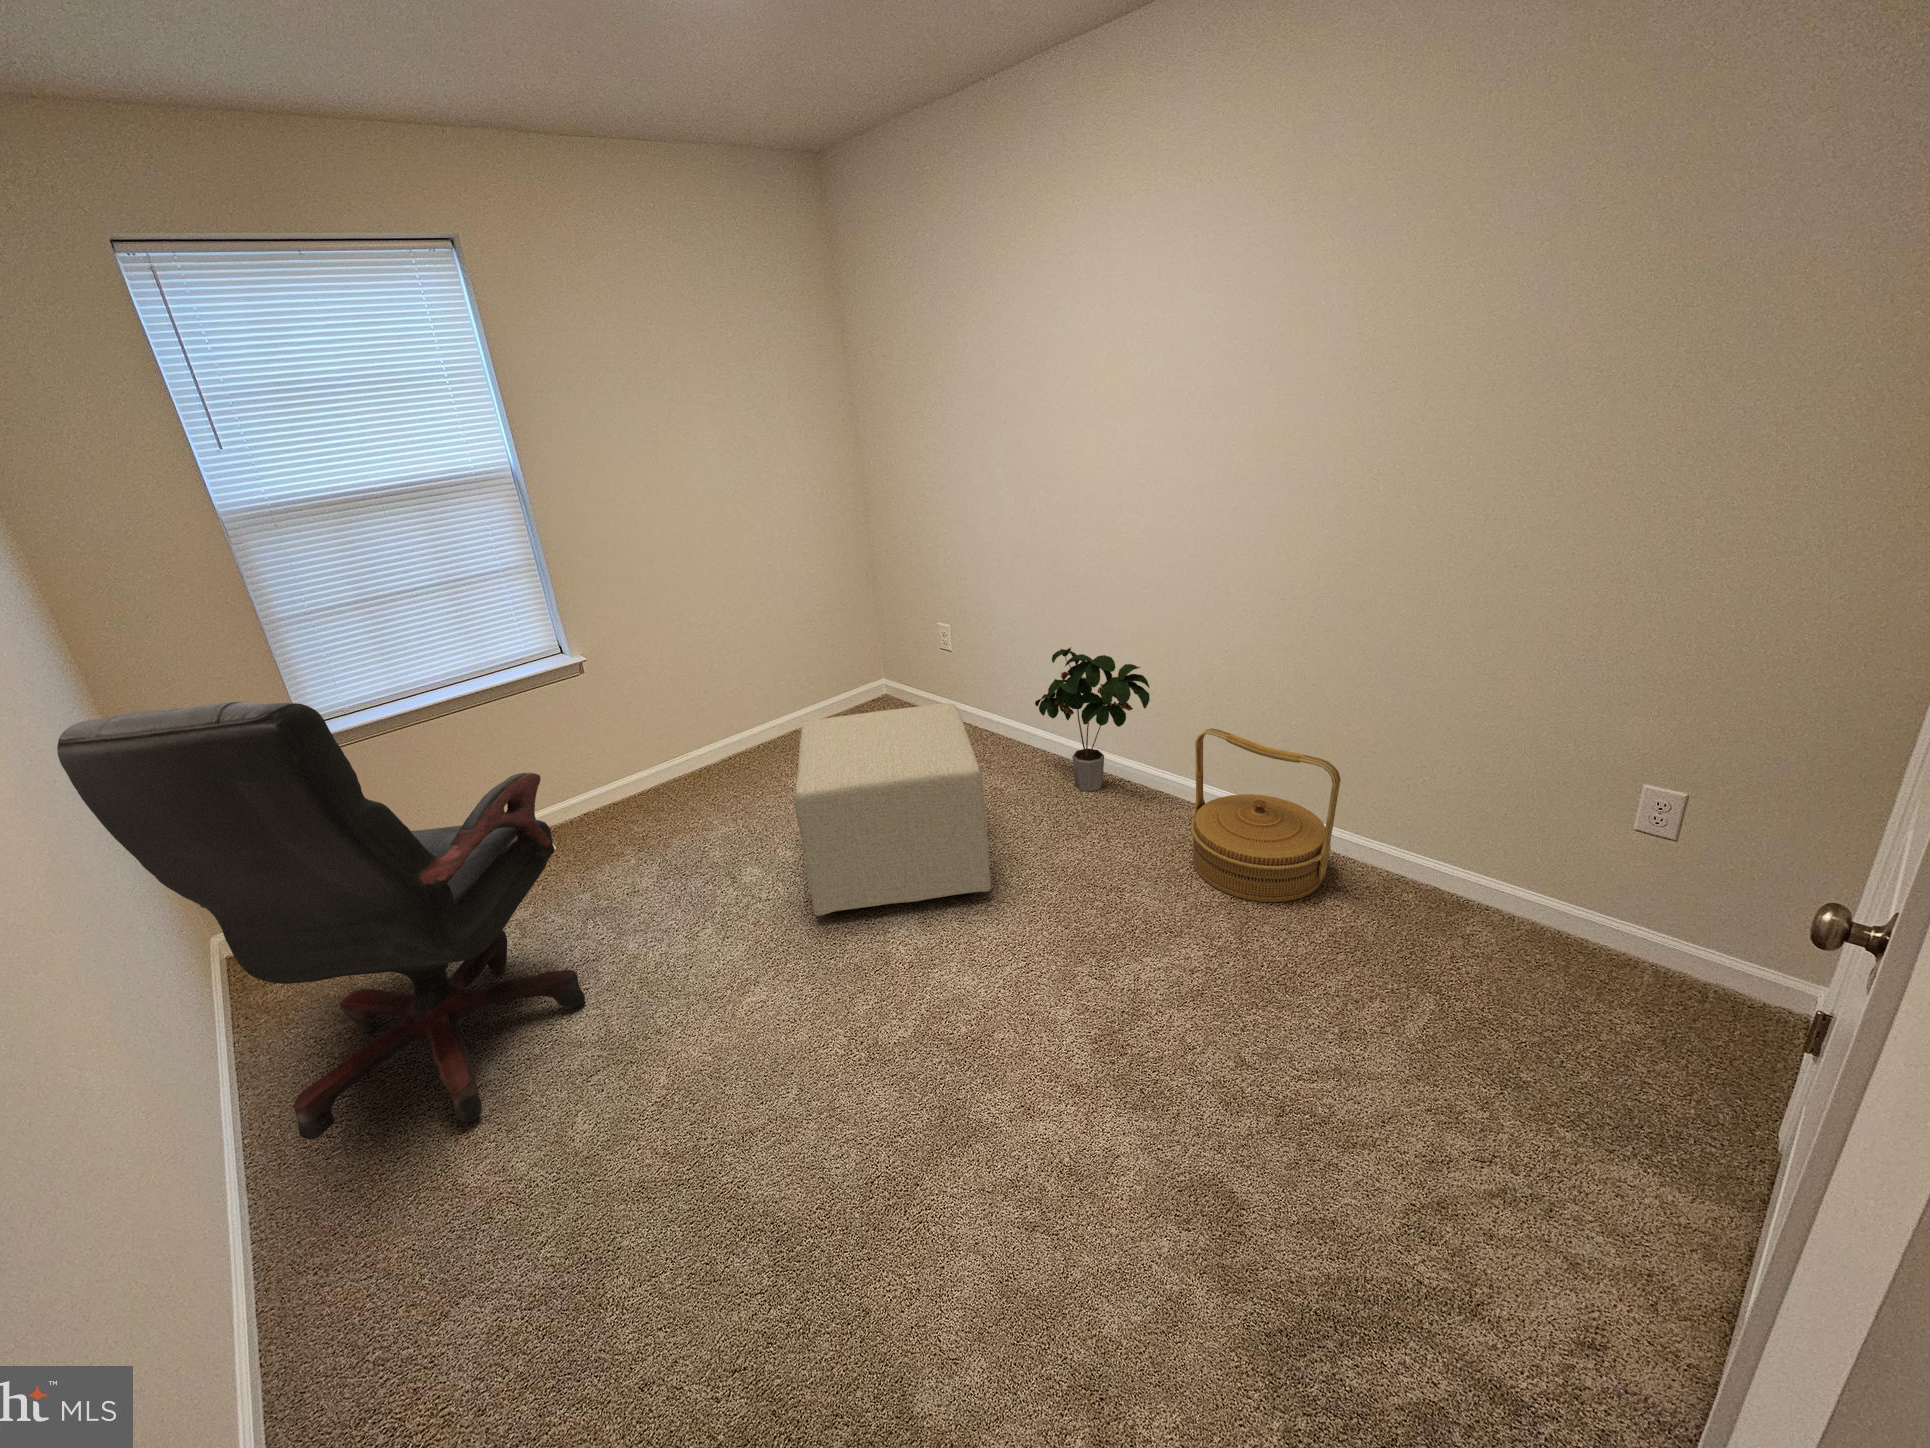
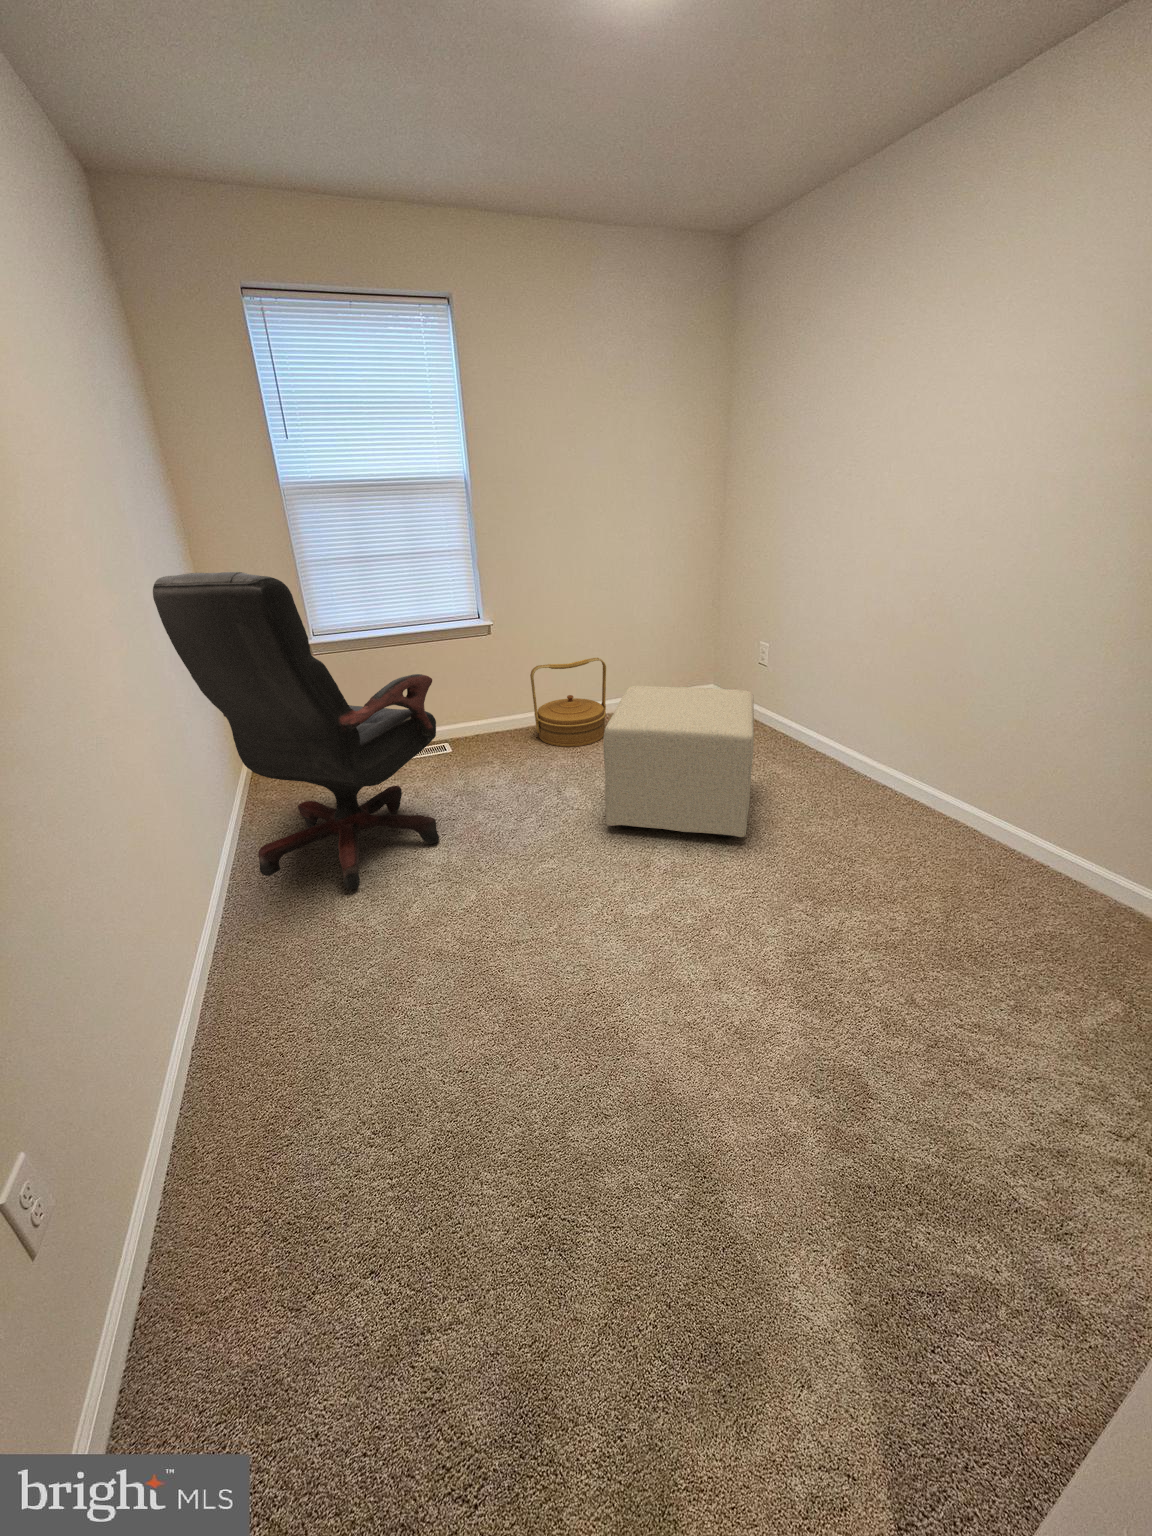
potted plant: present [1035,648,1150,792] -> none [826,664,930,789]
woven basket: present [1191,728,1341,902] -> present [530,658,606,747]

